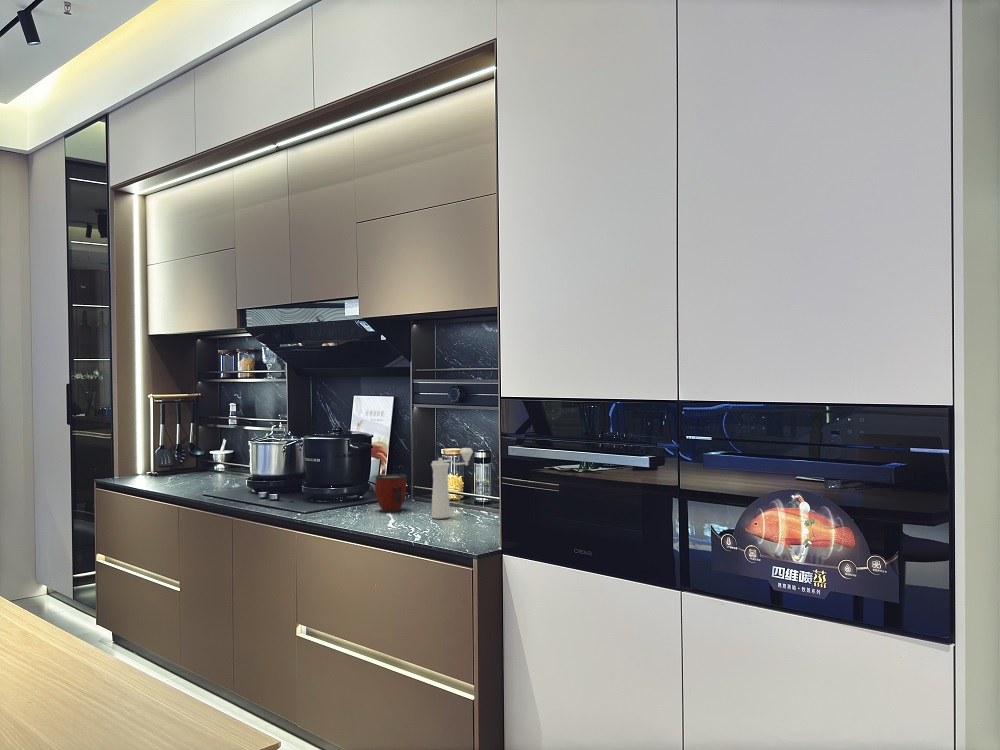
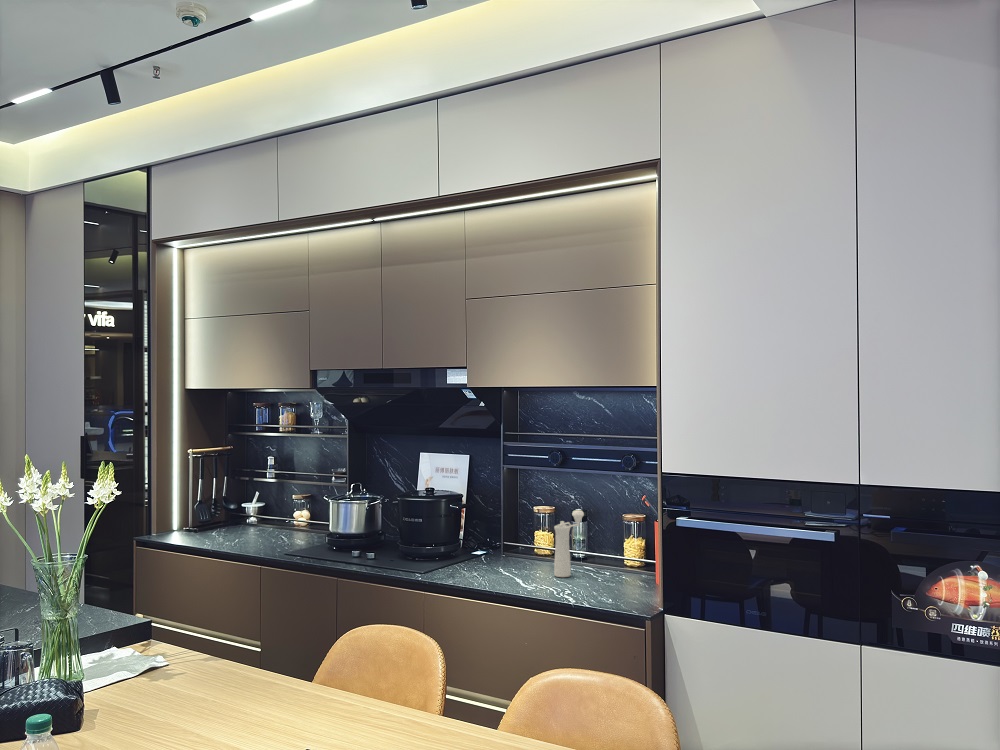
mug: present [375,474,407,512] -> none [489,535,521,571]

